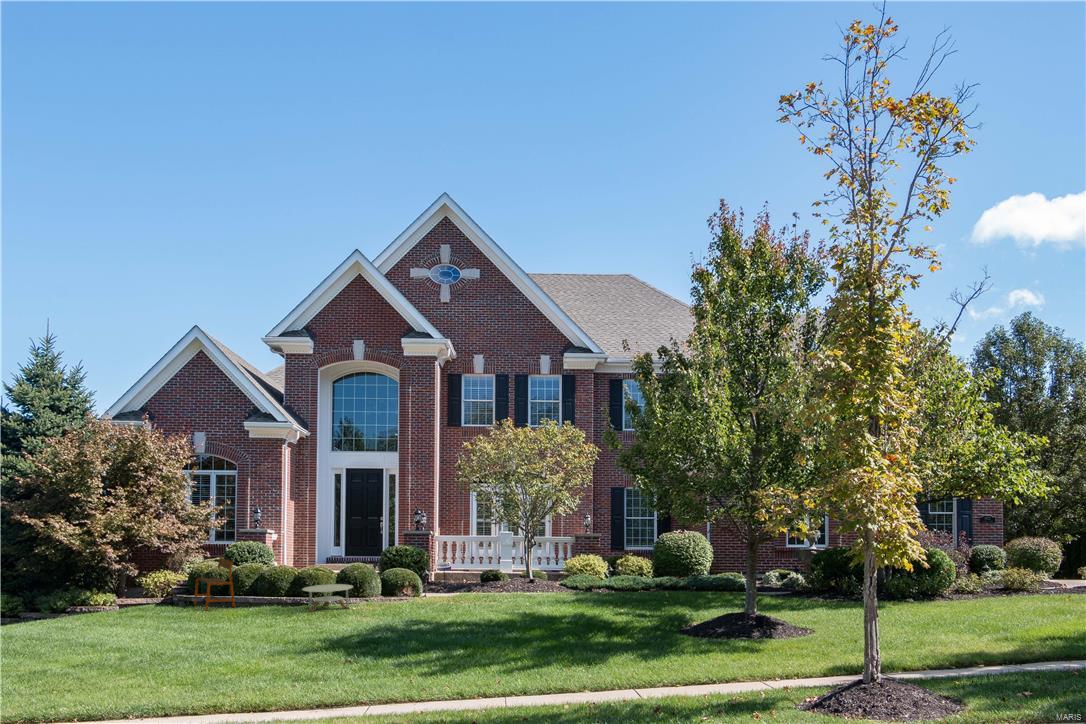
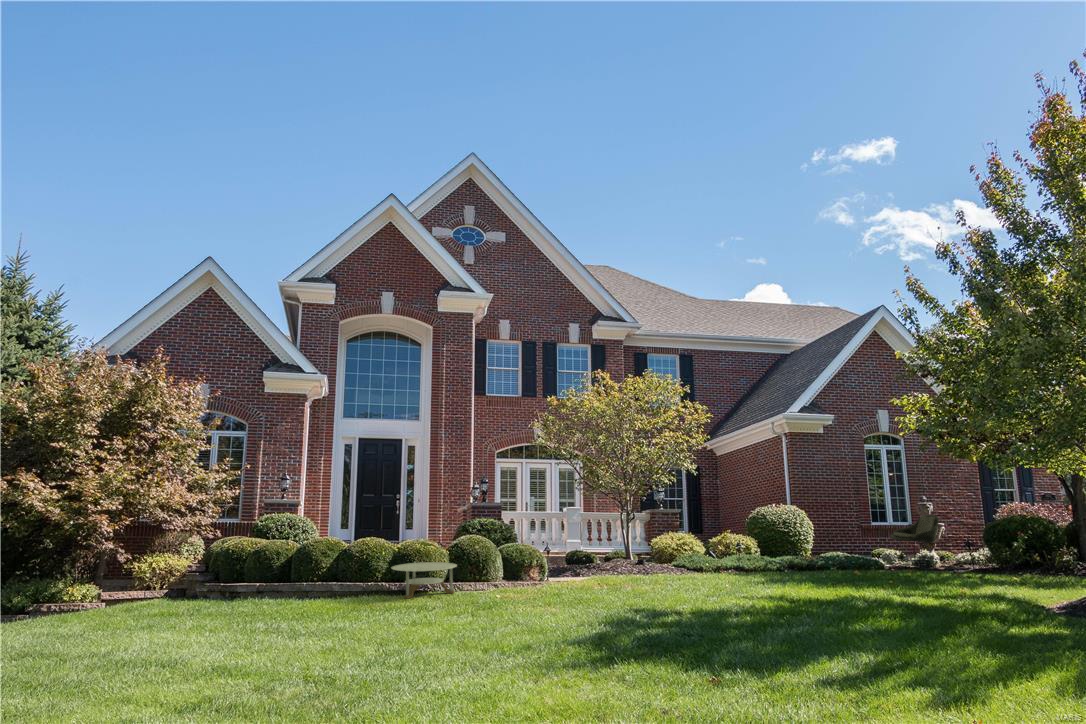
lounge chair: none [776,550,815,593] -> present [890,515,944,561]
bench: present [194,557,235,610] -> none [224,531,290,602]

